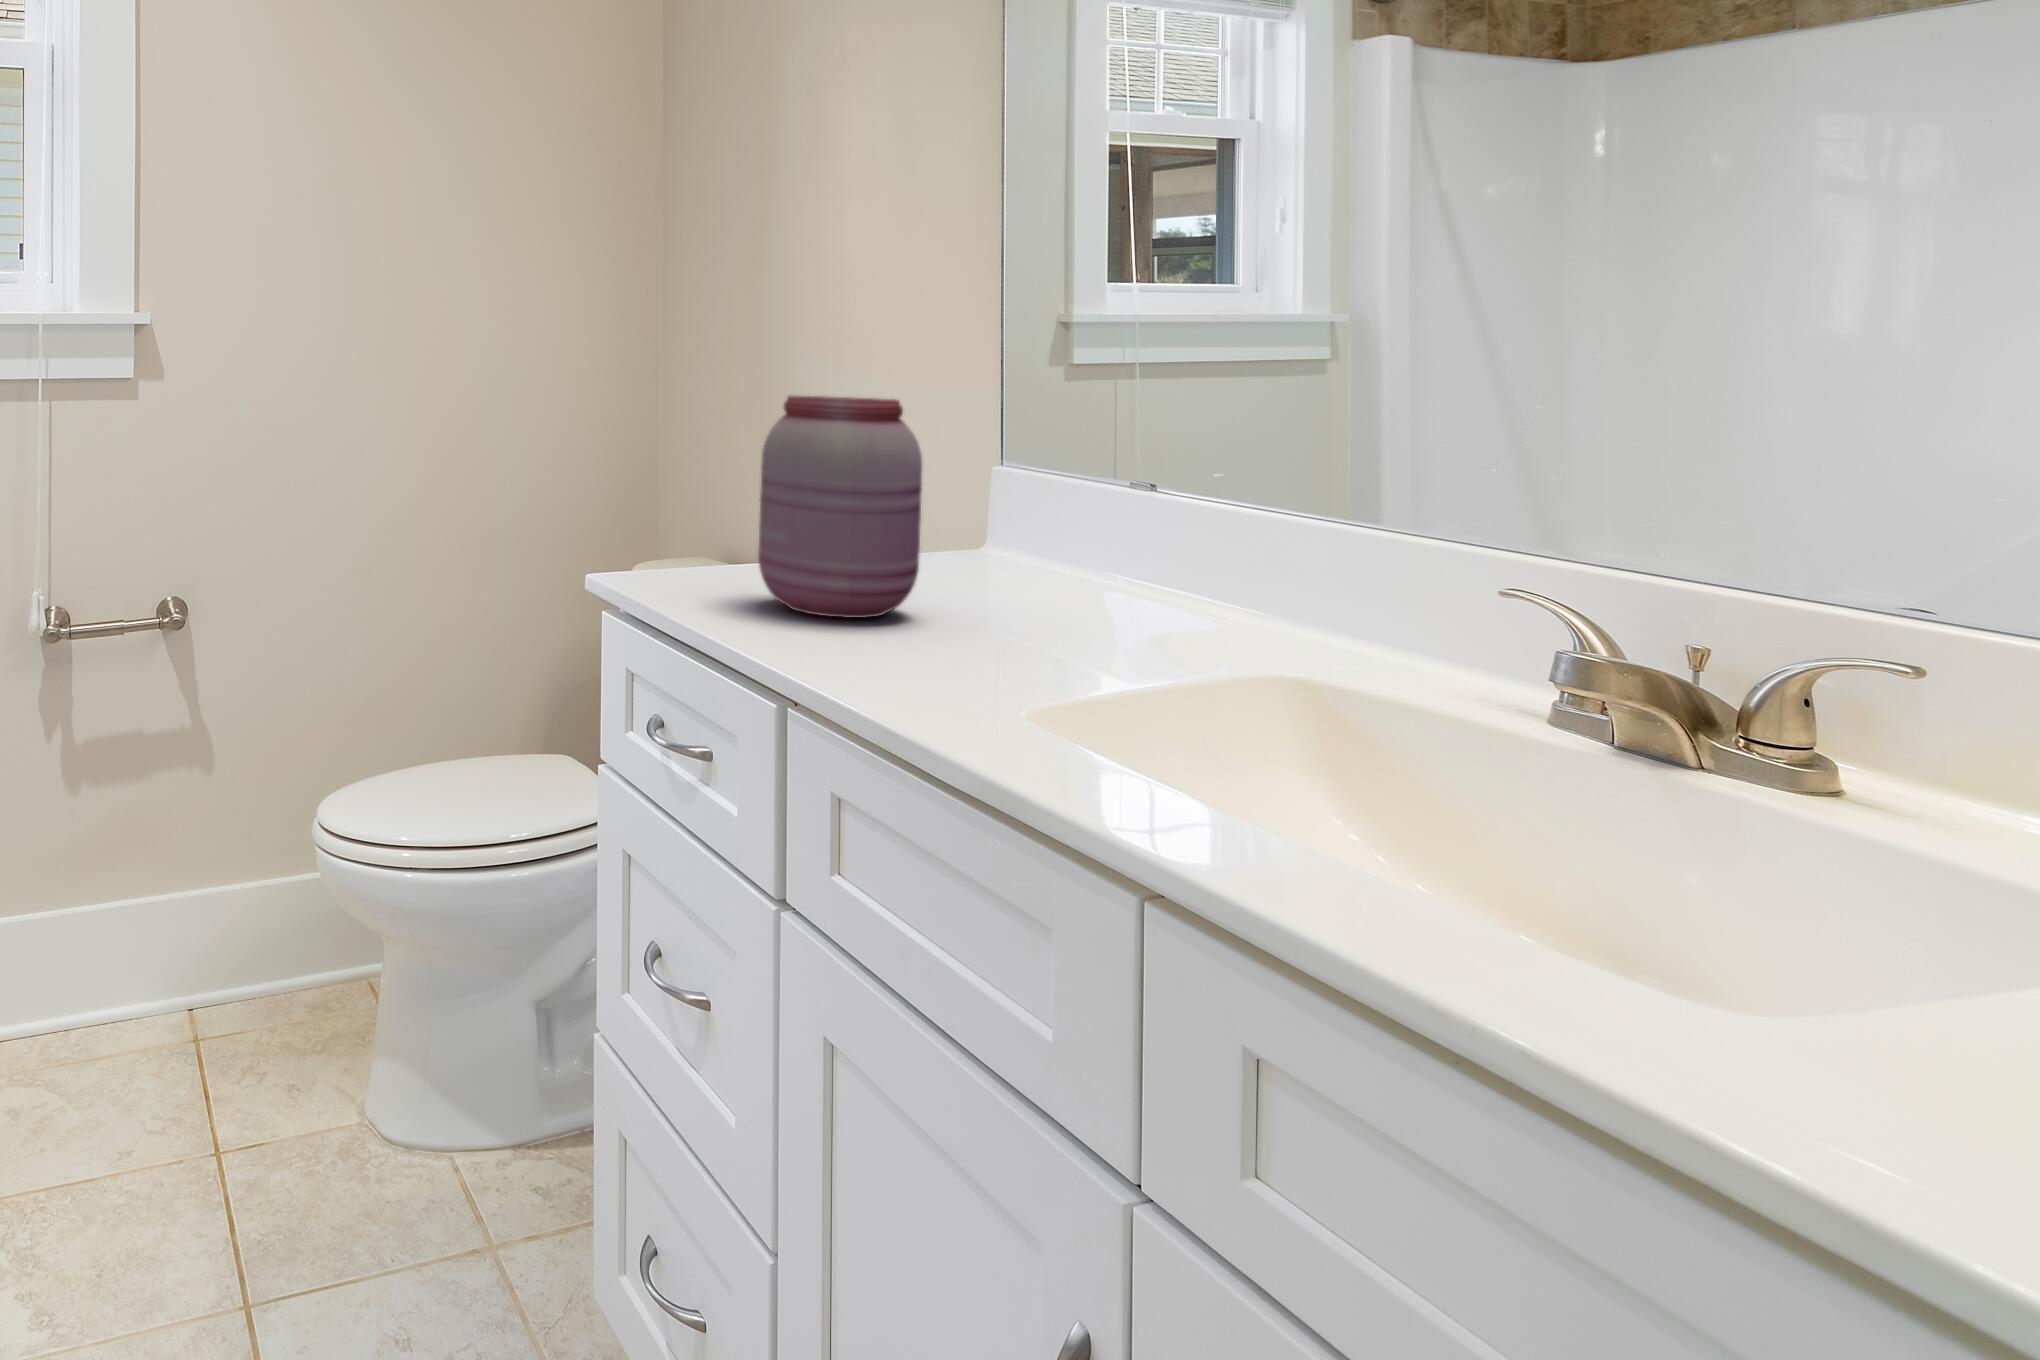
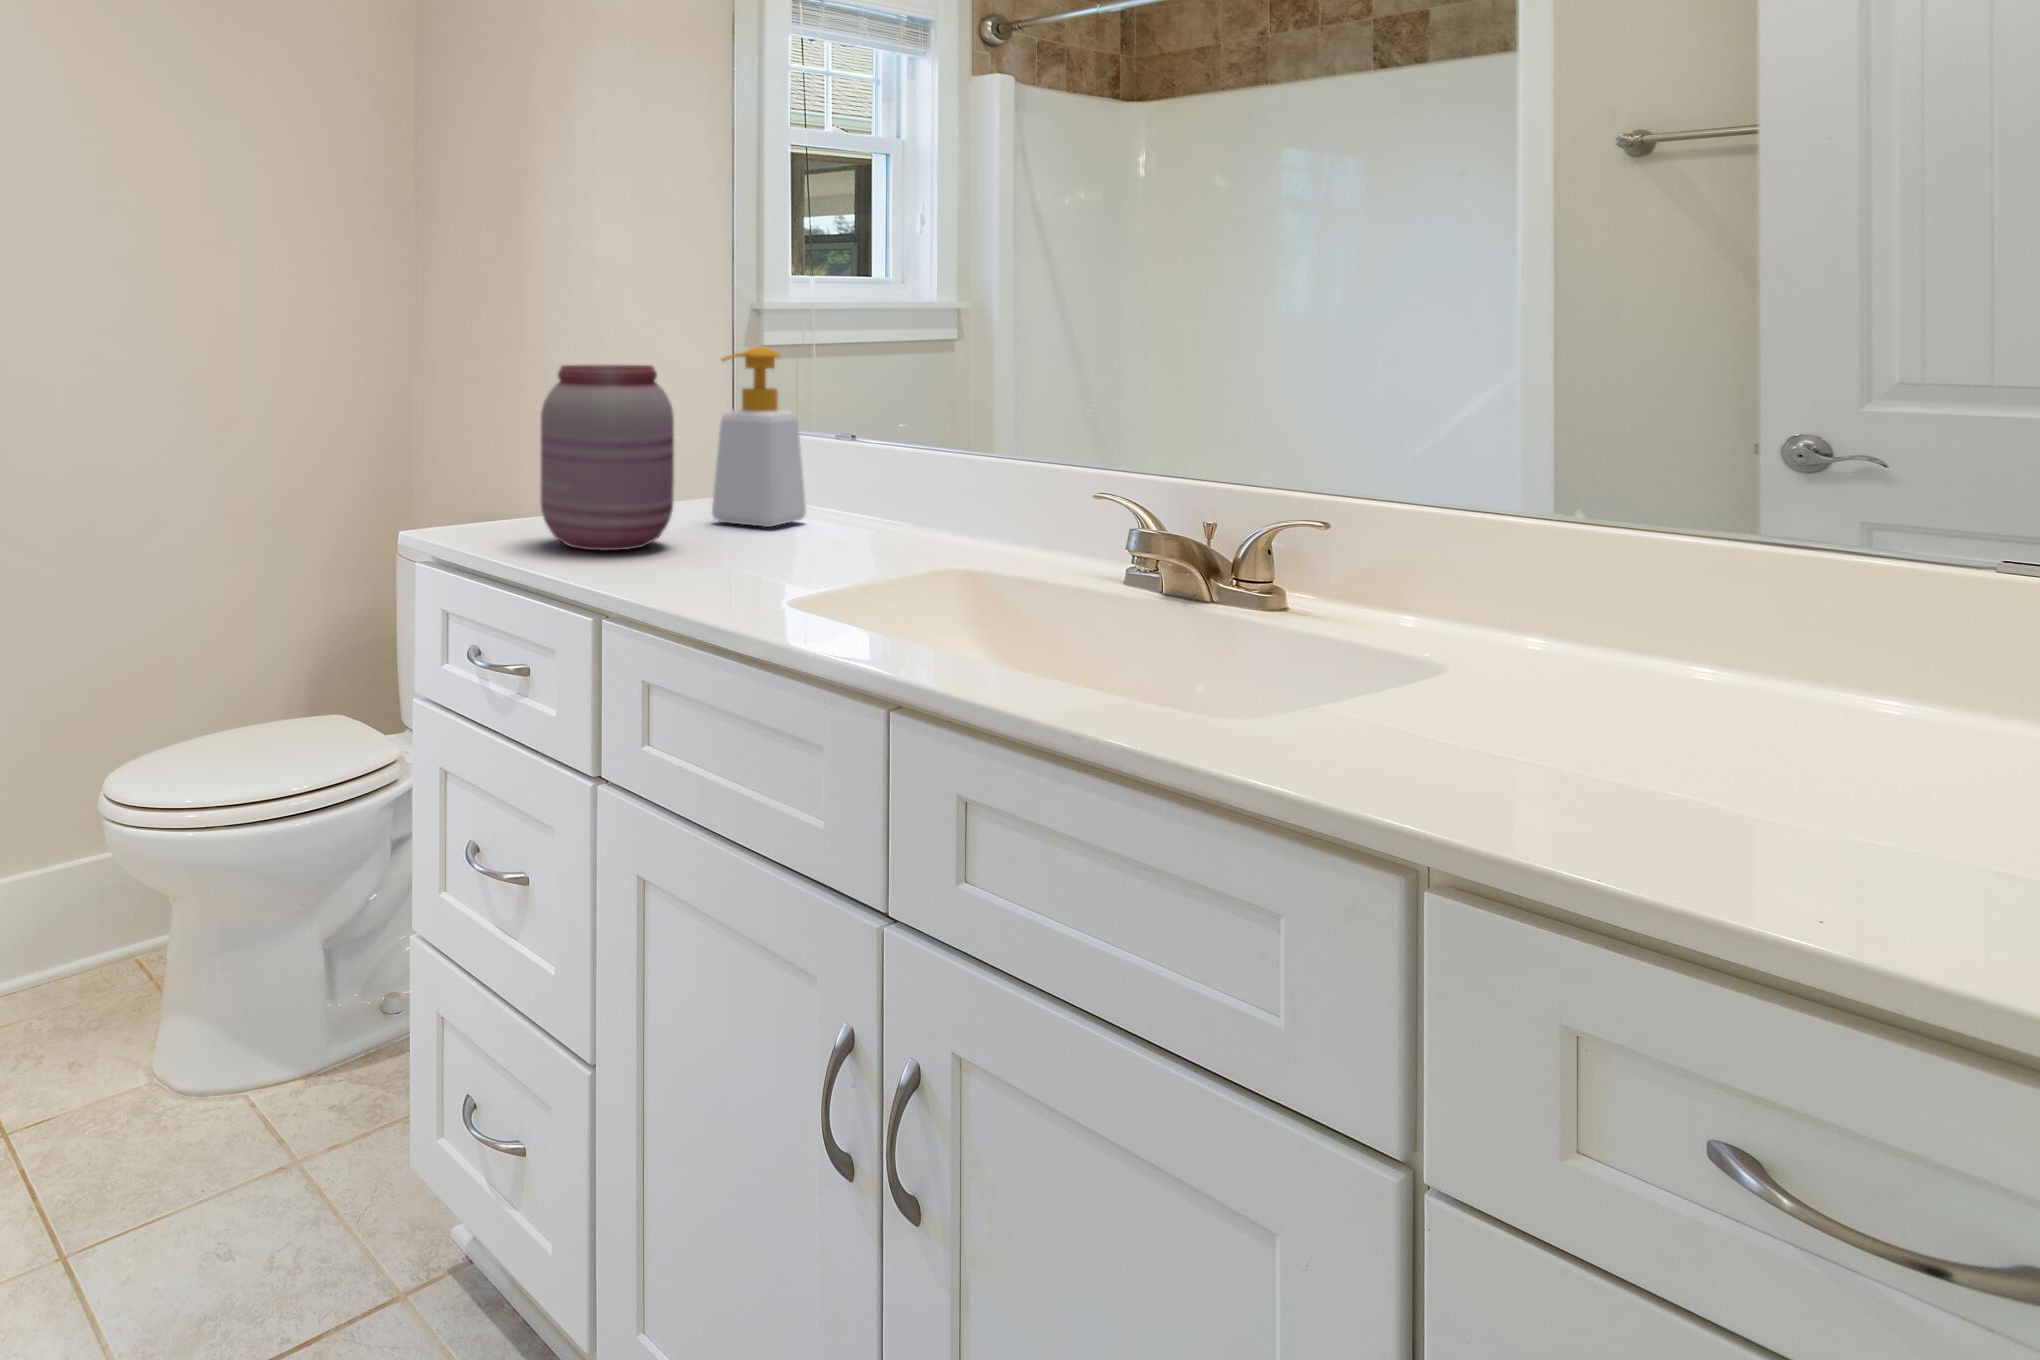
soap bottle: none [981,384,1106,605] -> present [712,347,806,527]

